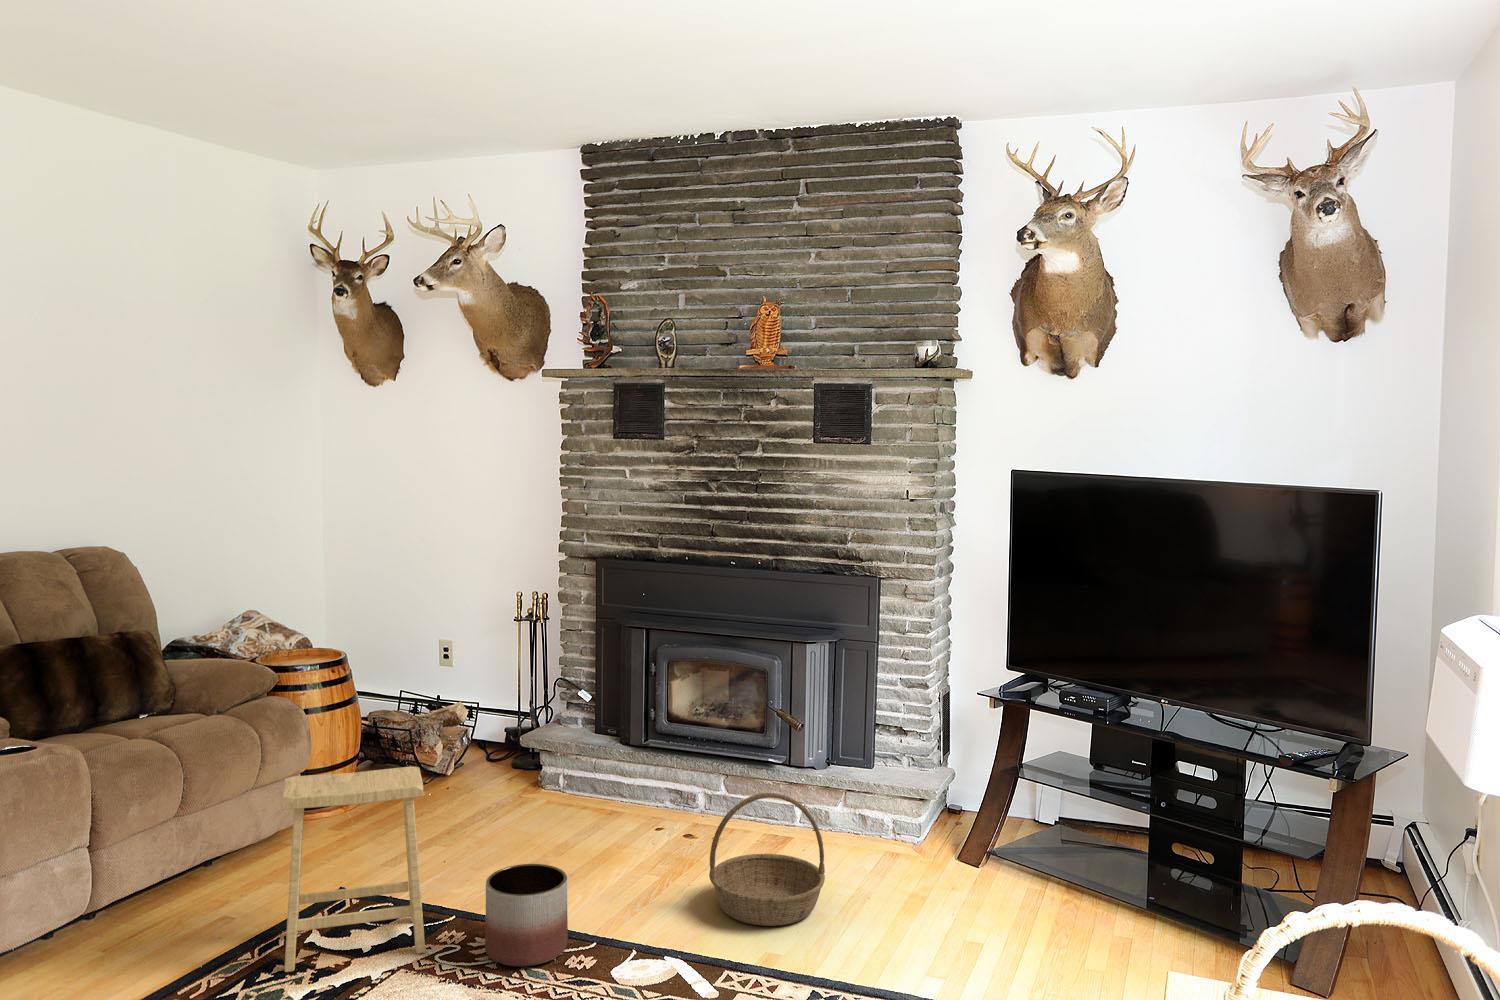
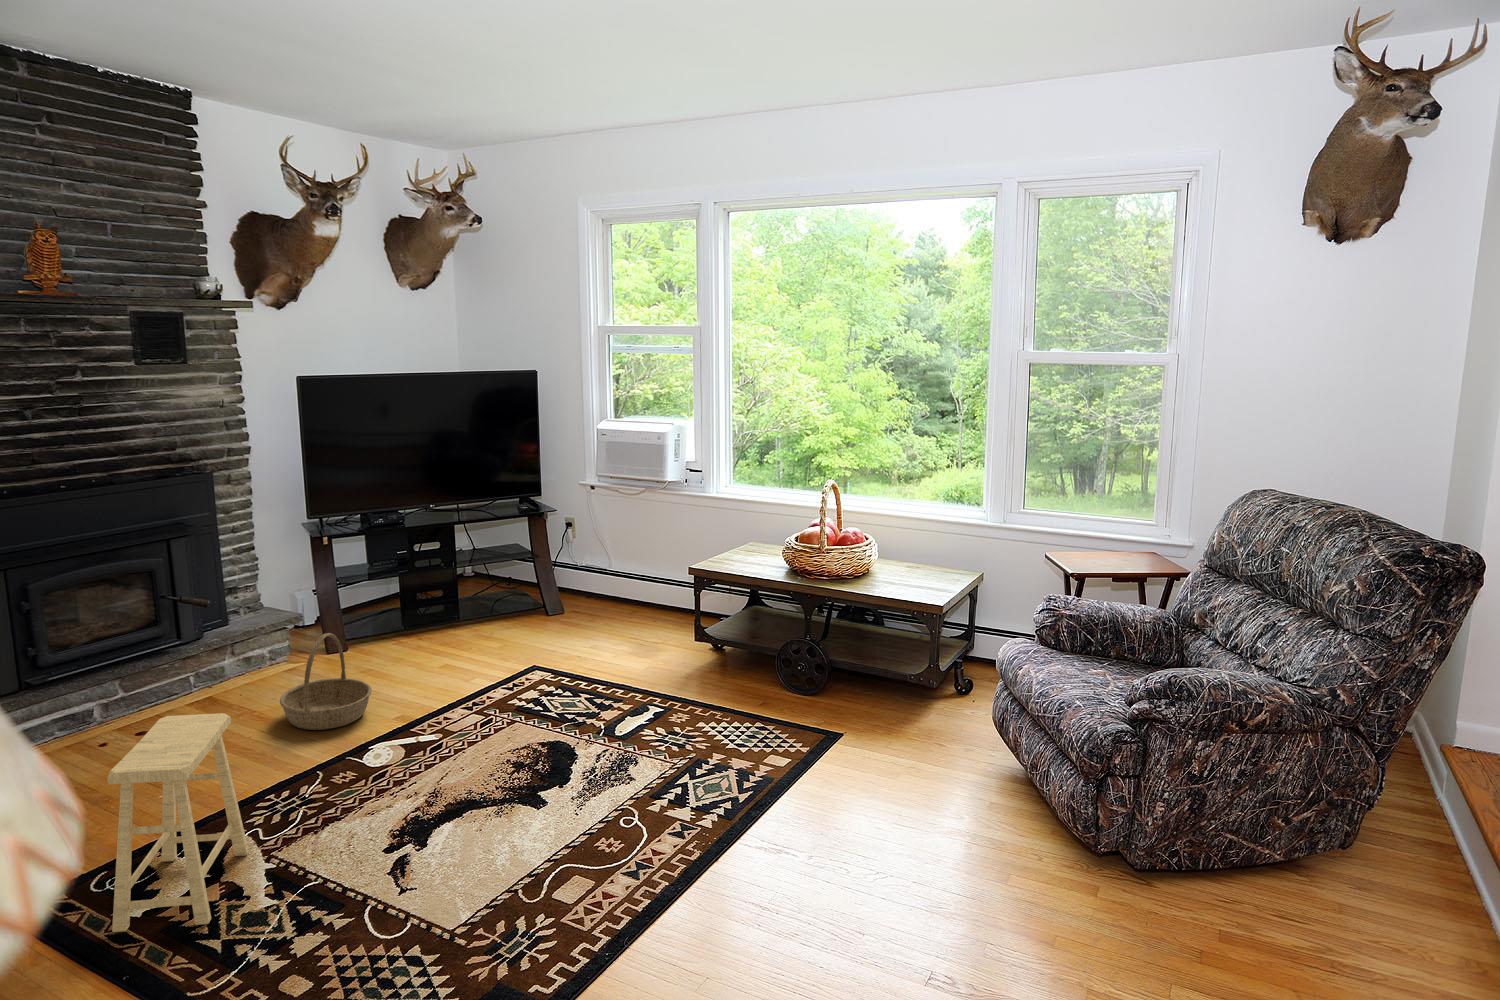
planter: present [485,864,568,967] -> none [255,737,331,821]

